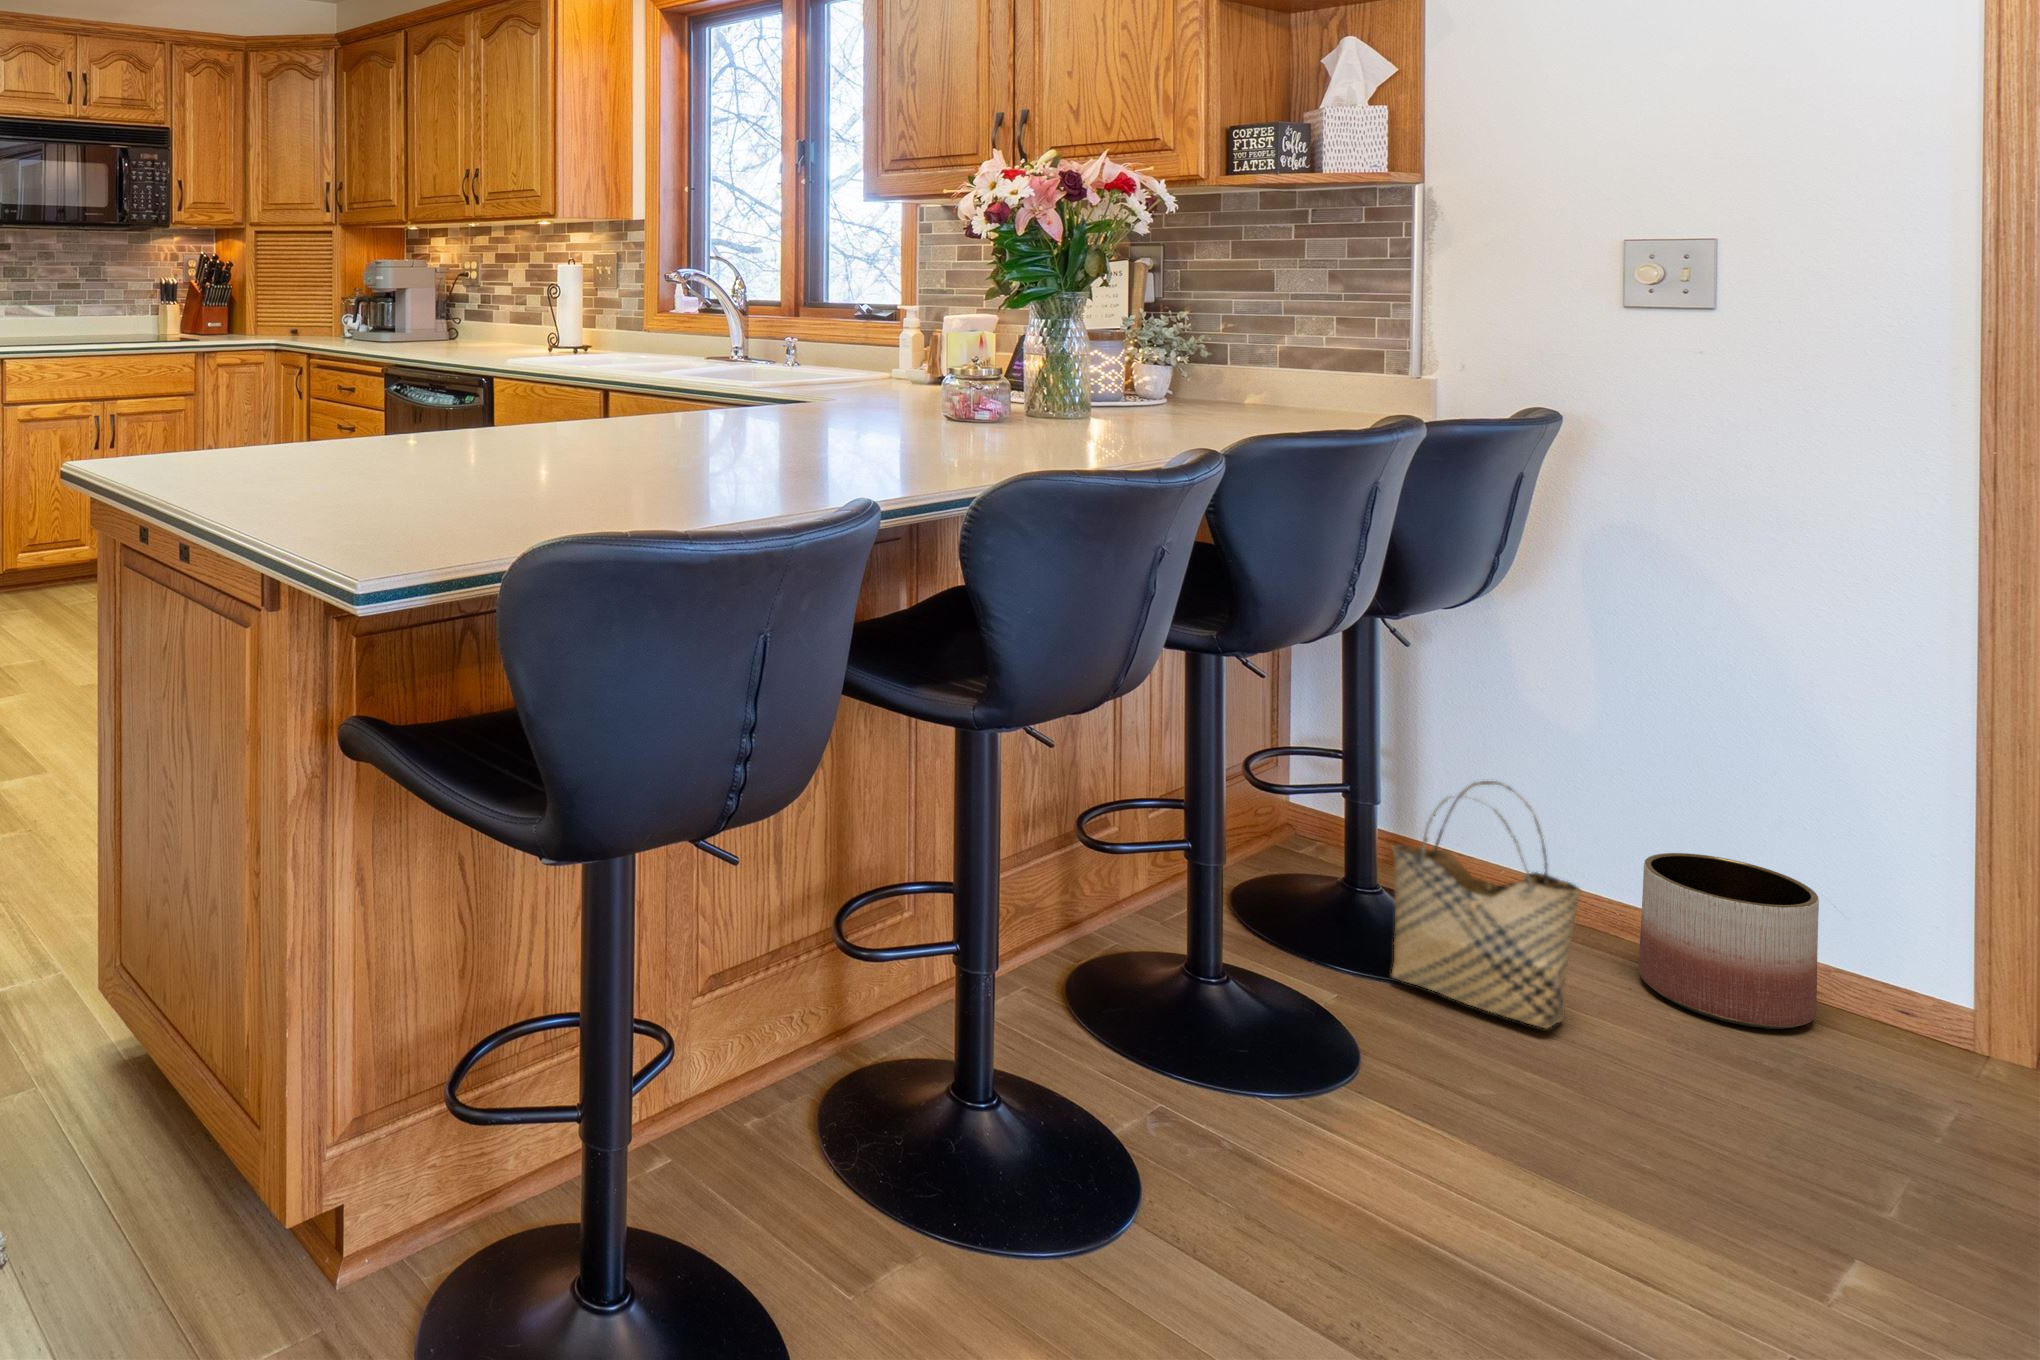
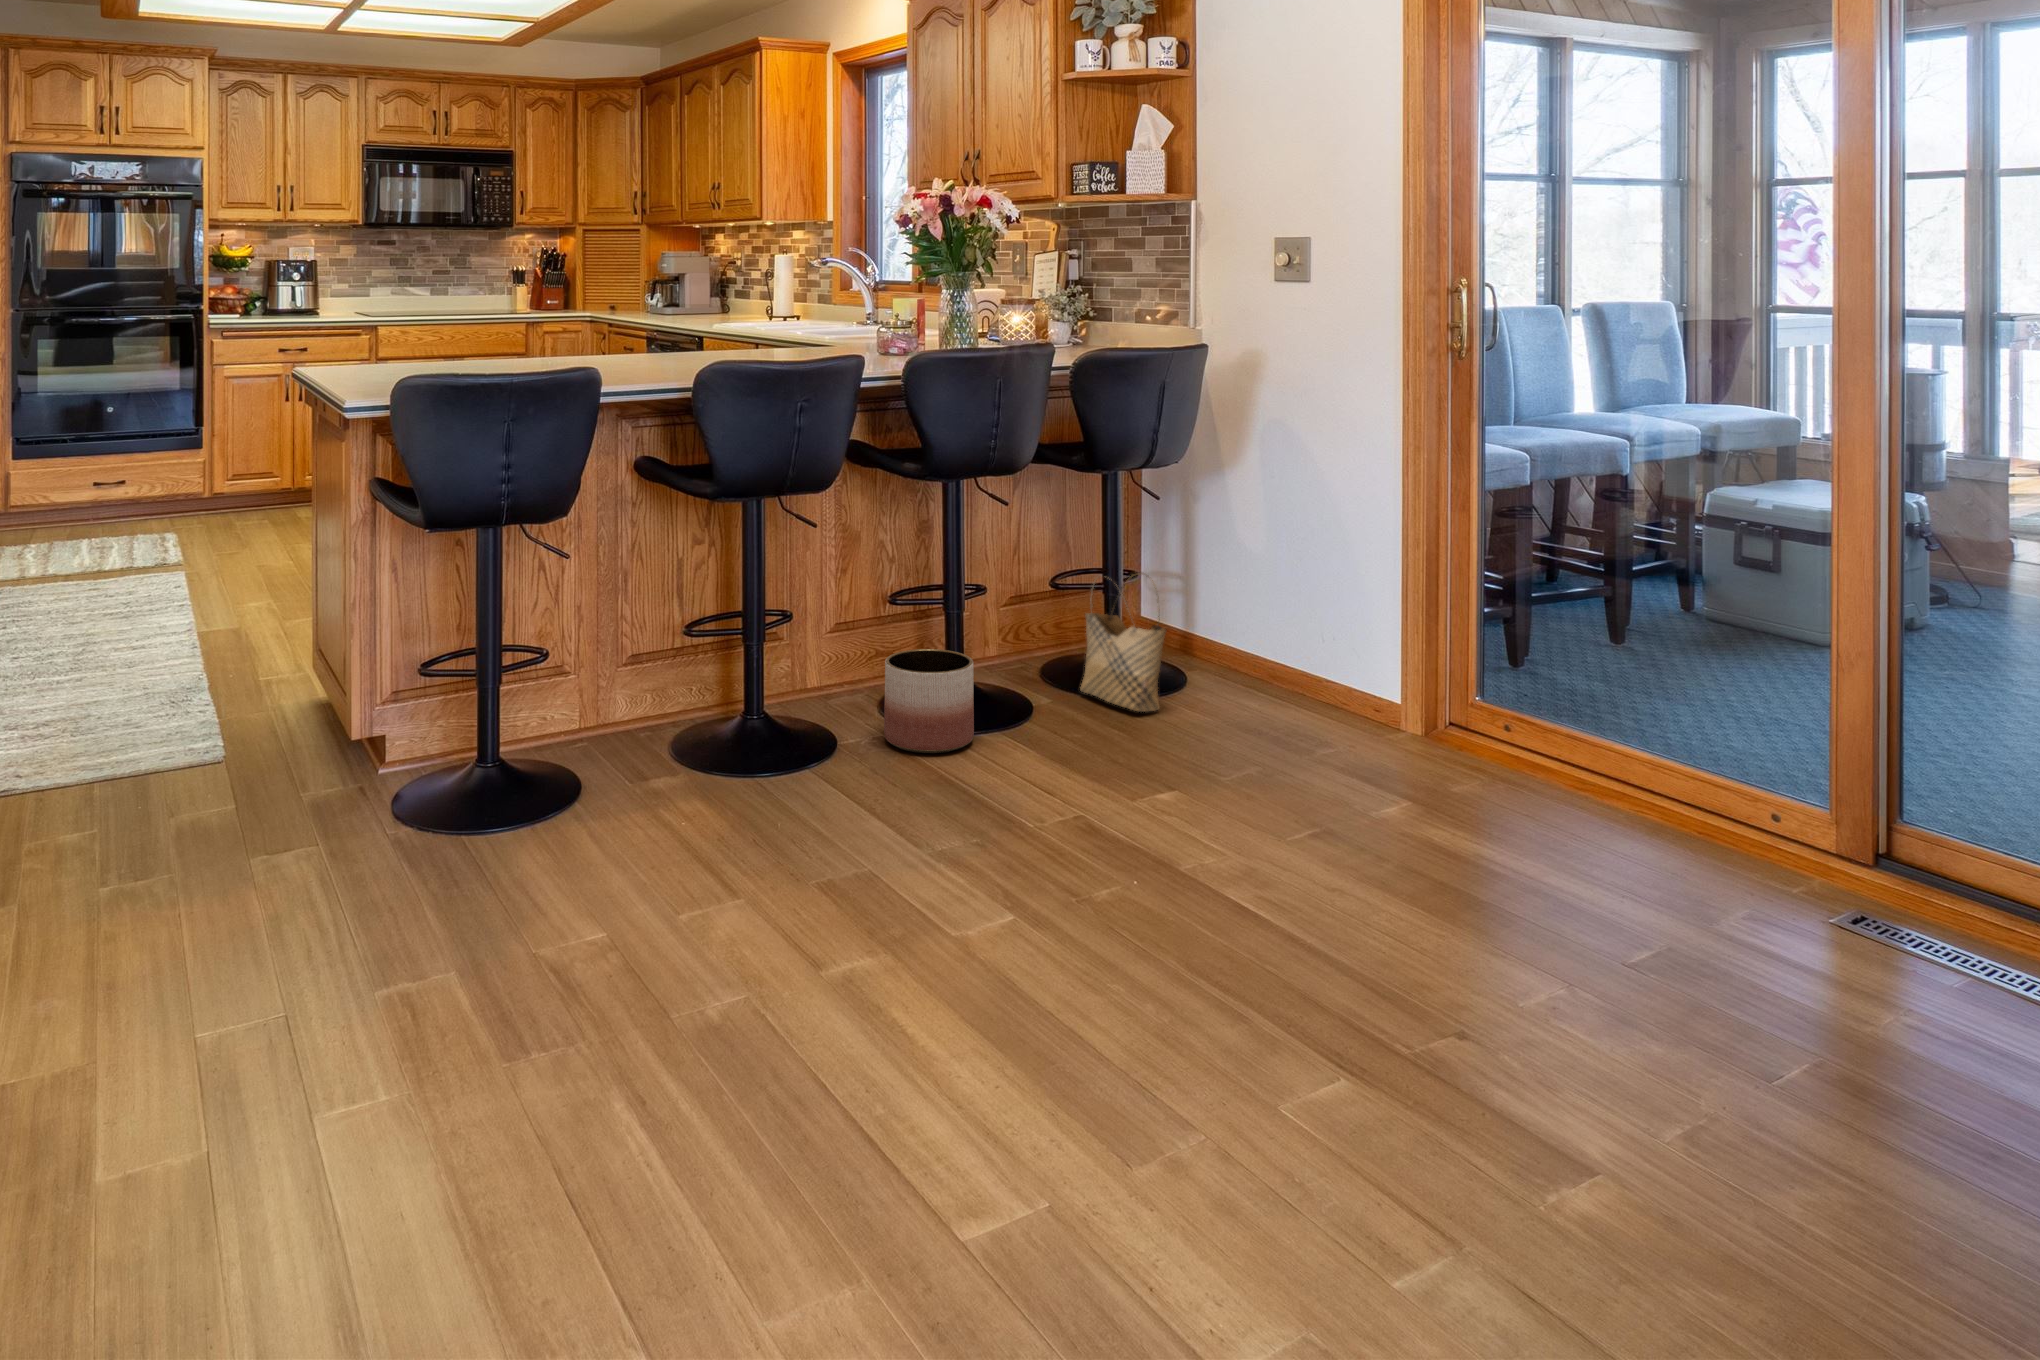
planter: present [1639,853,1819,1029] -> present [884,649,974,753]

